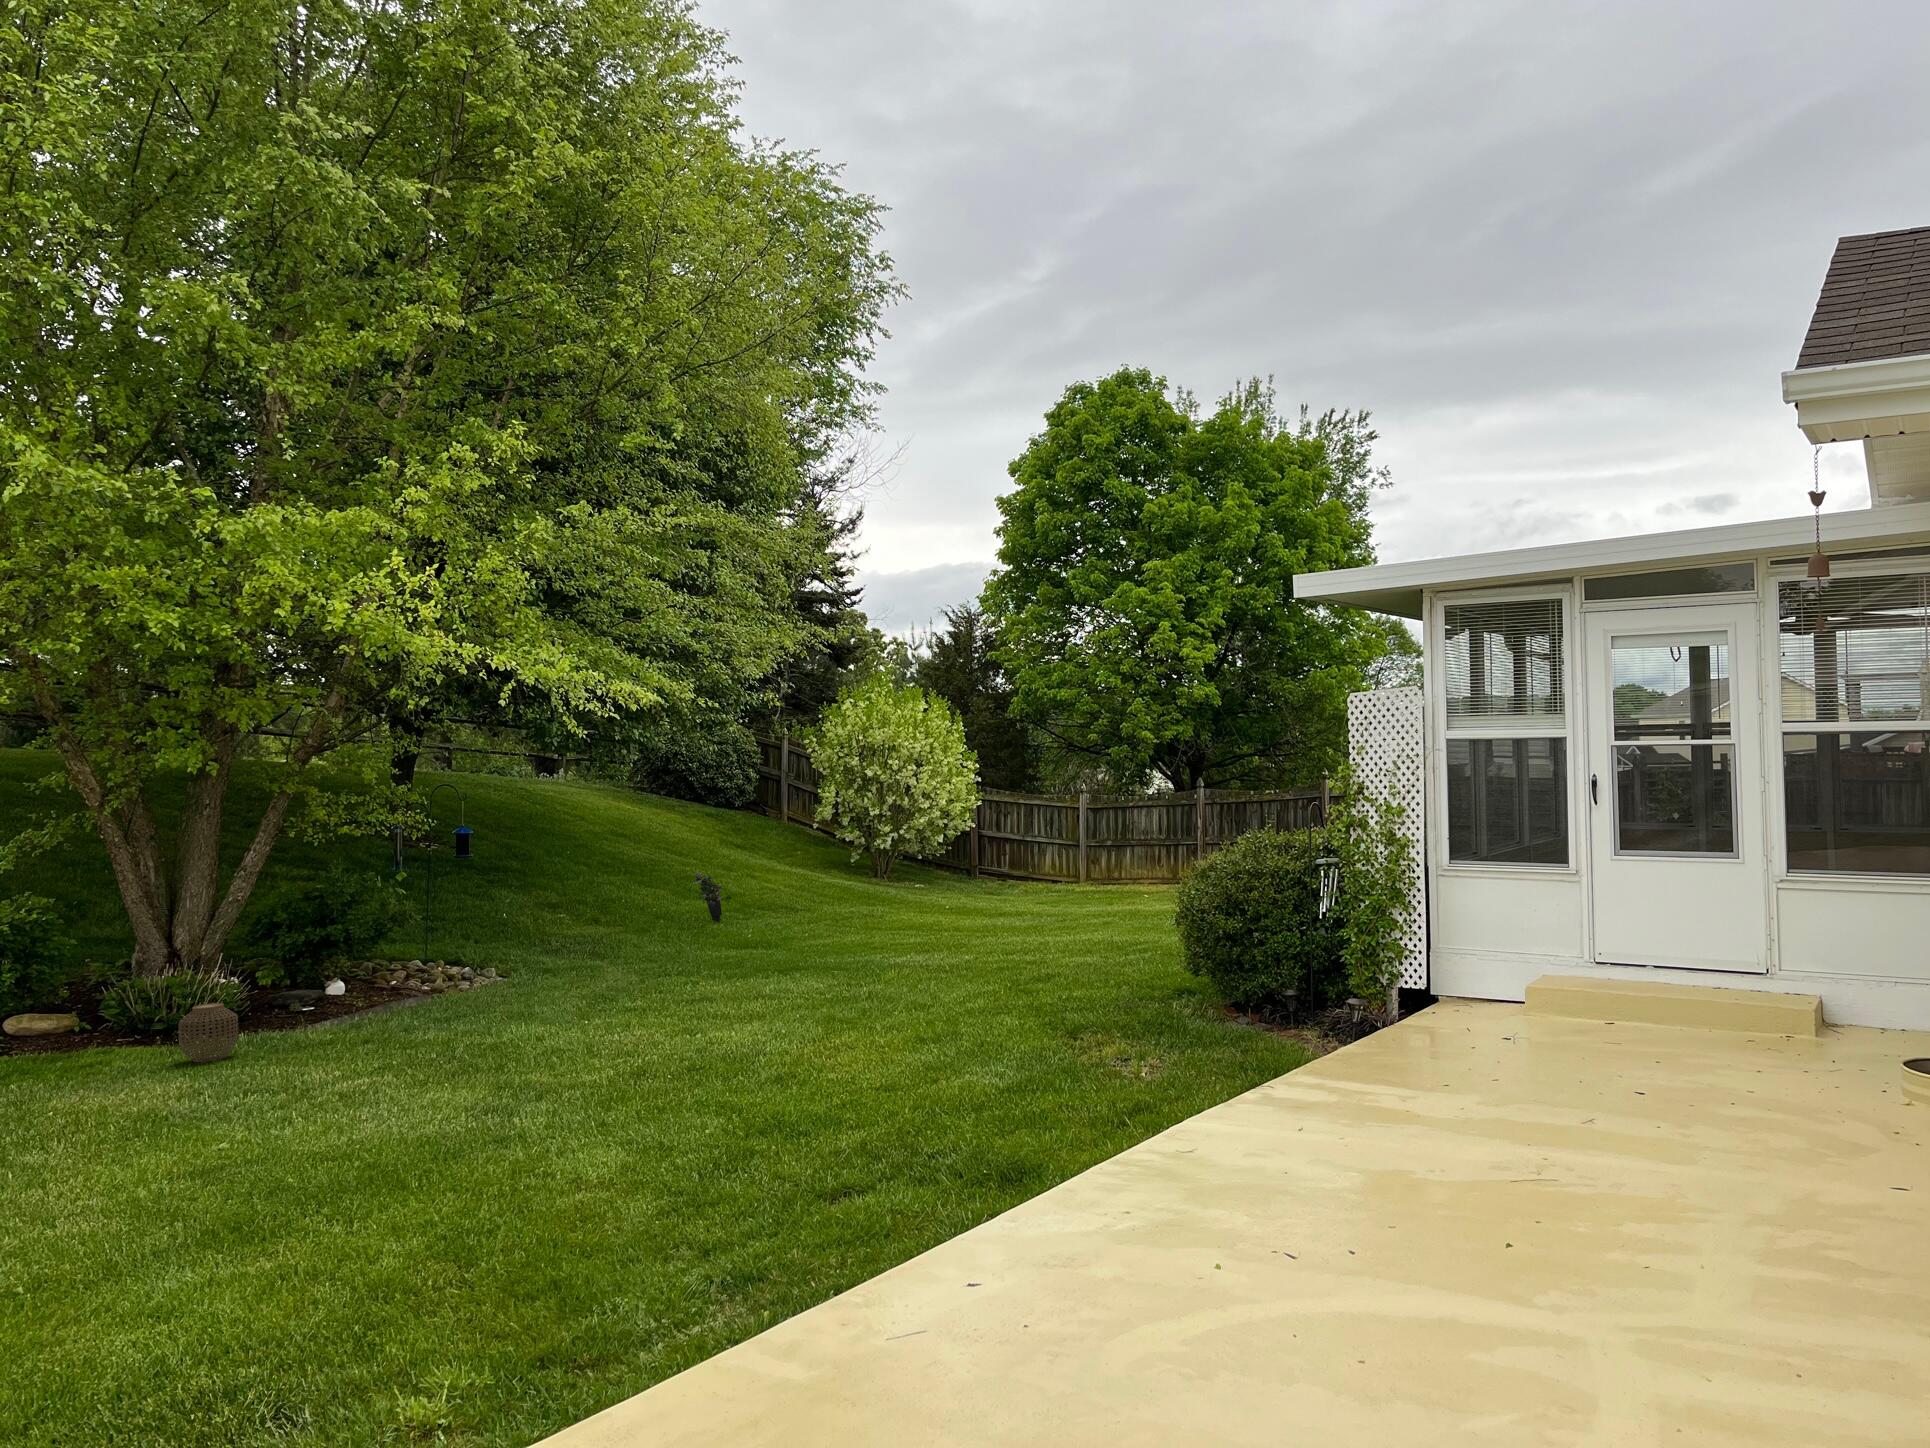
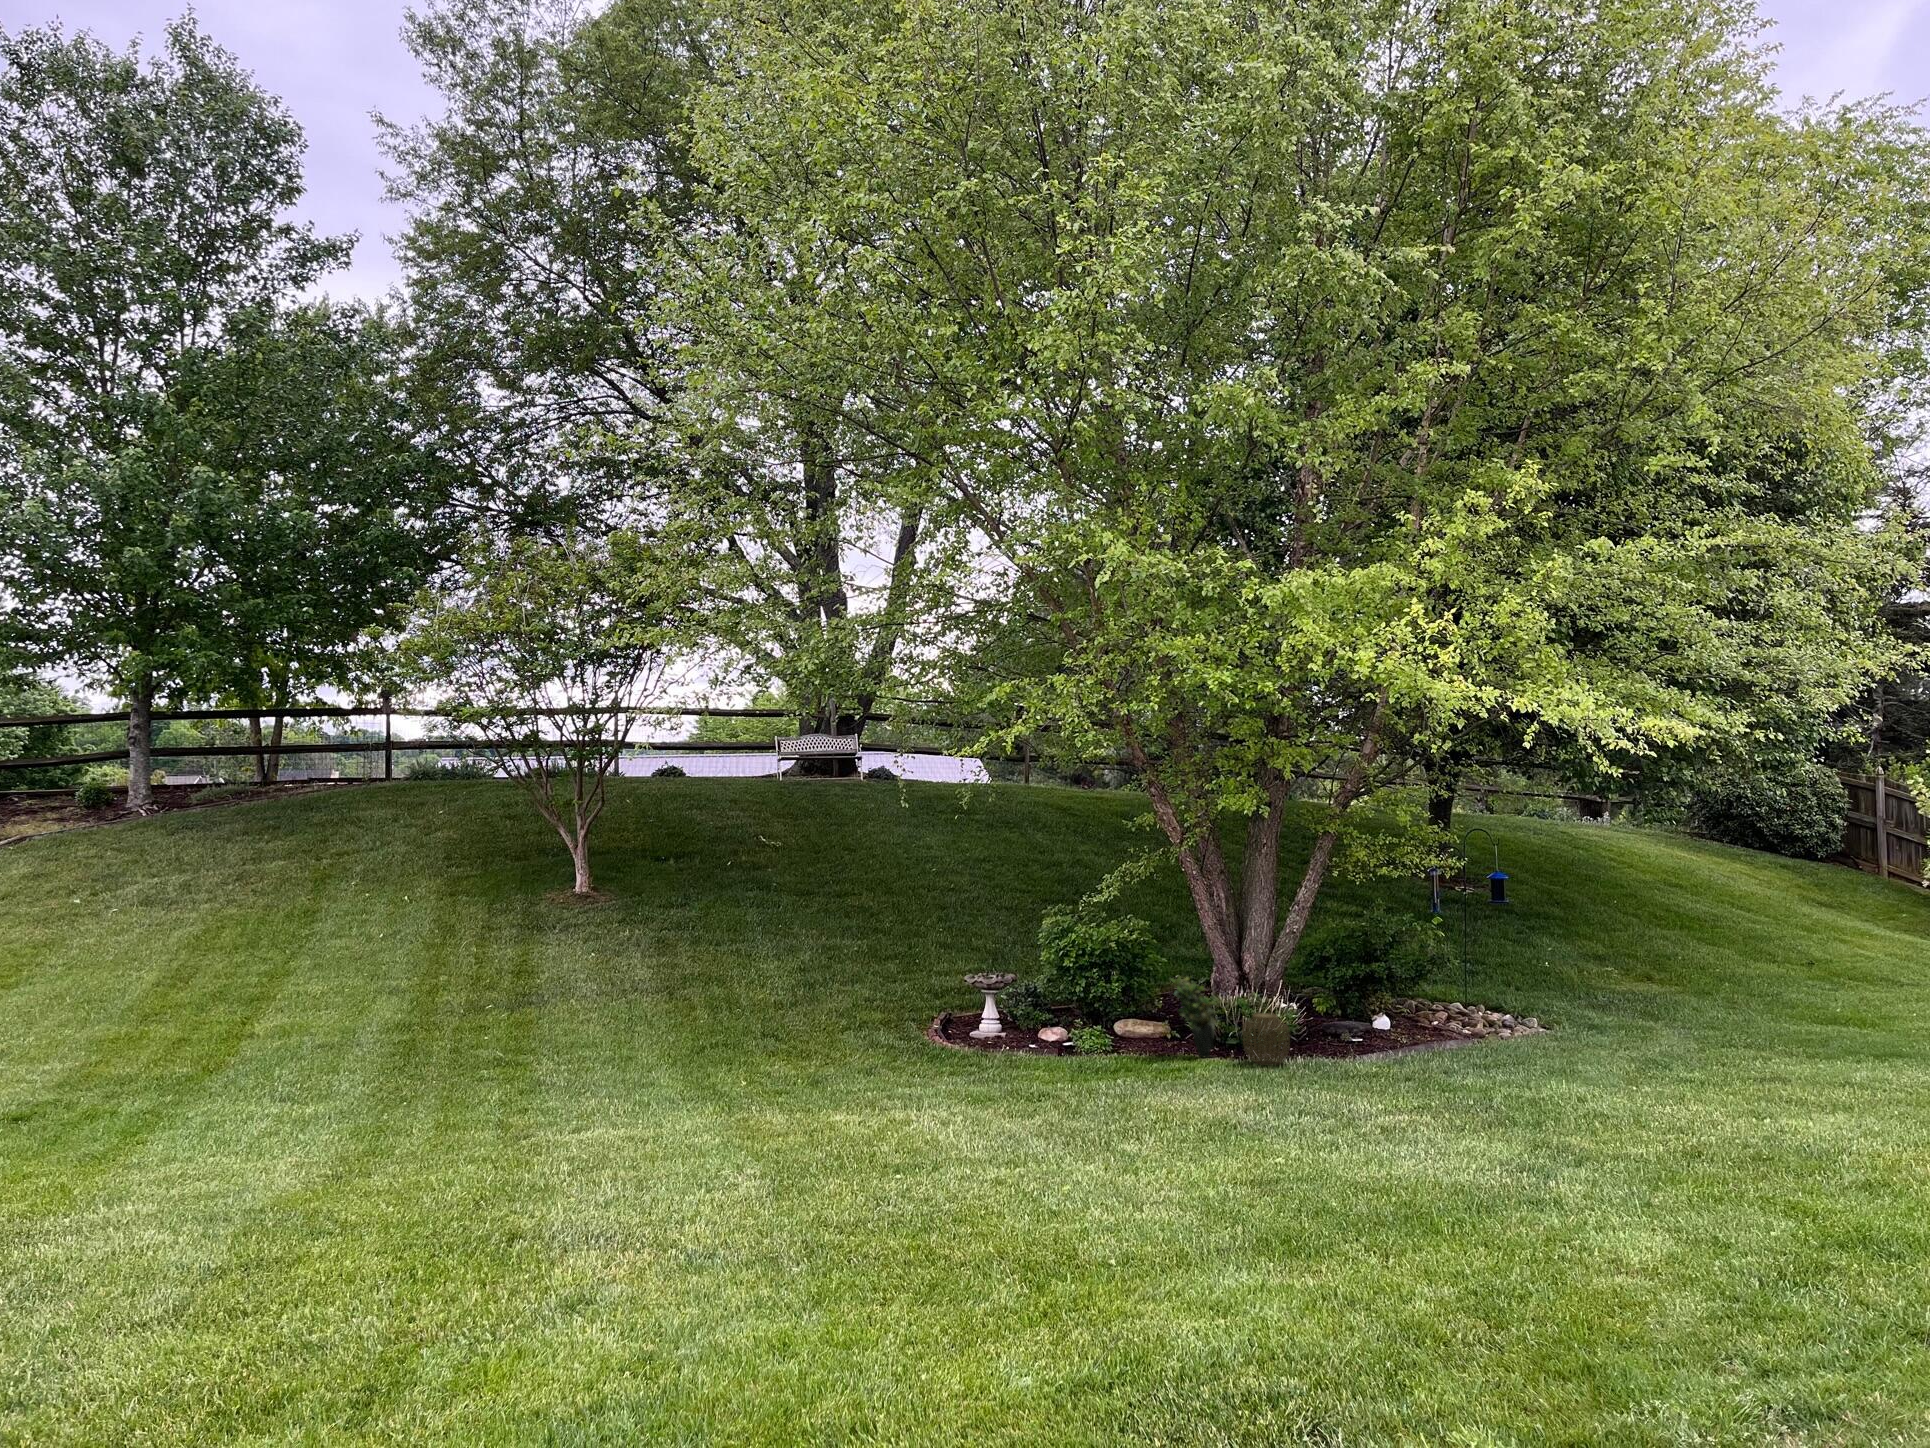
potted plant: present [691,872,723,921] -> present [1171,977,1216,1058]

